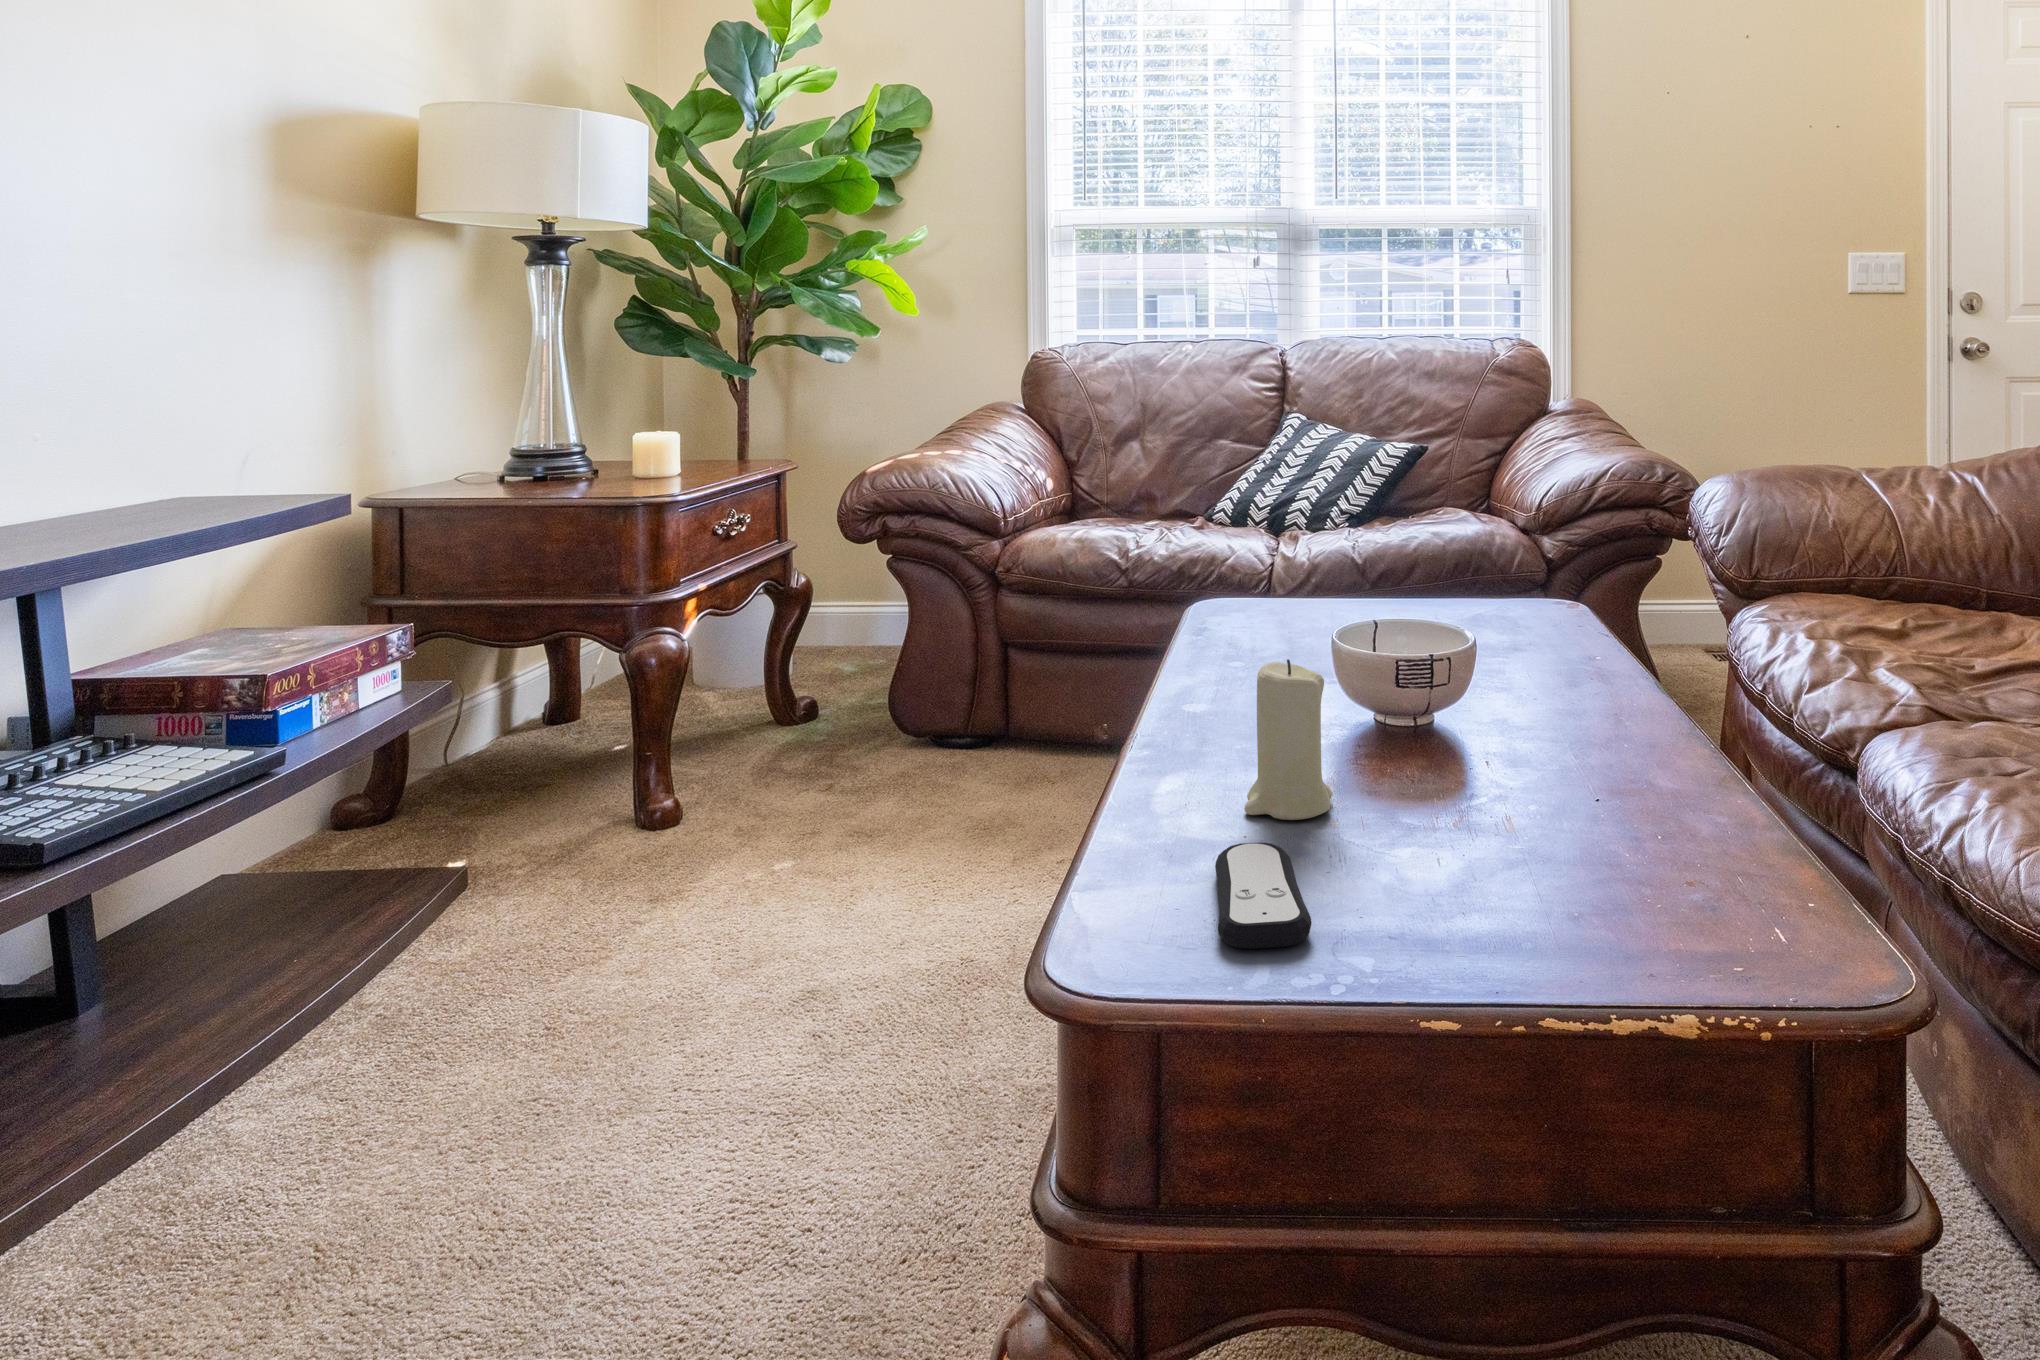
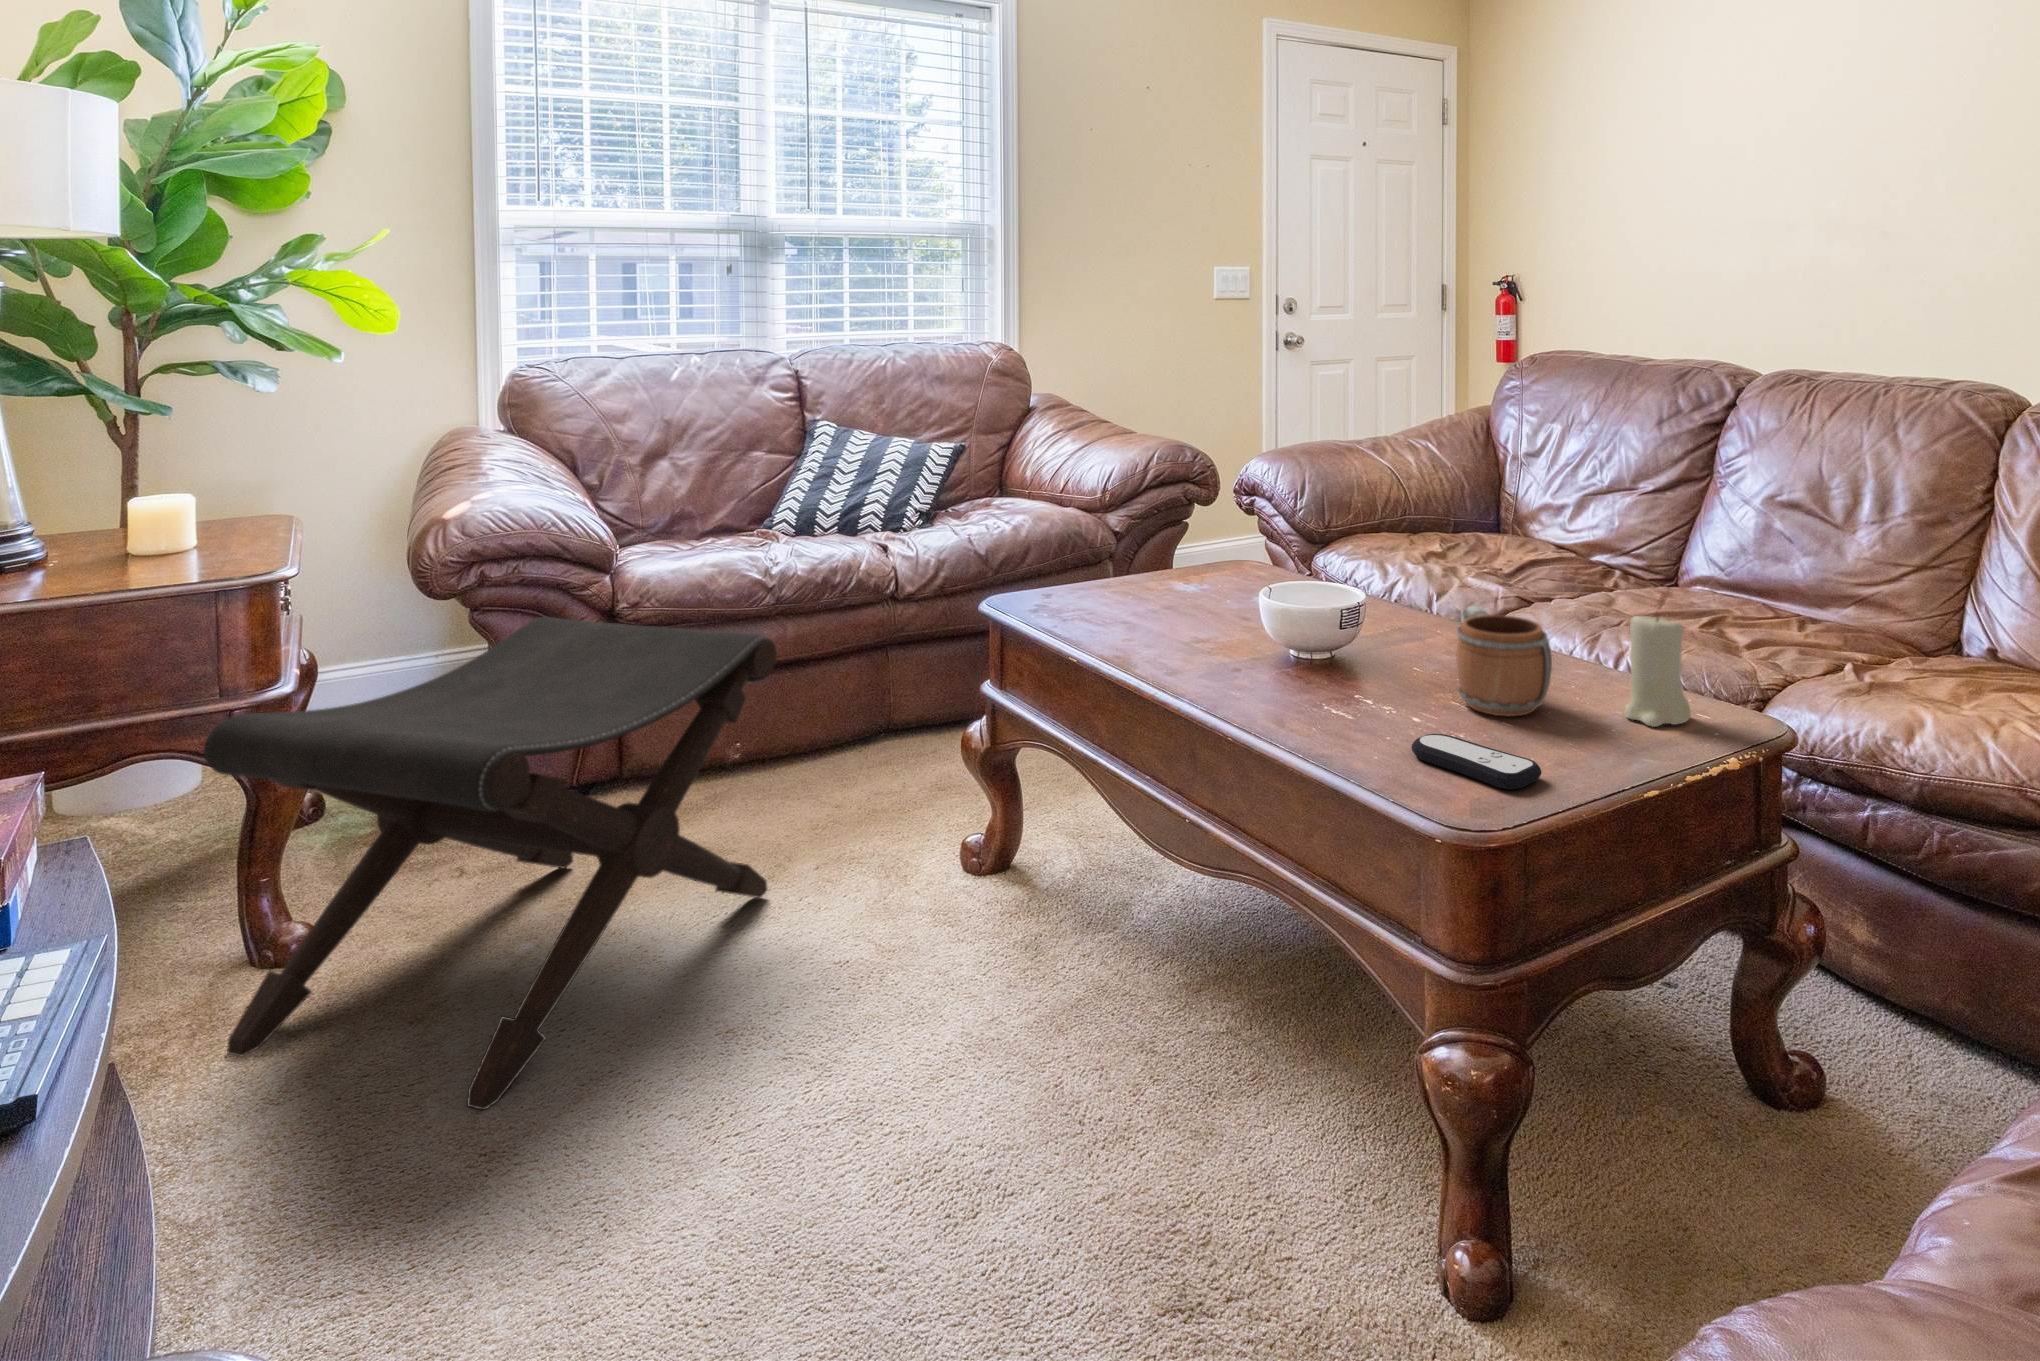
footstool: none [543,566,998,978] -> present [204,616,776,1110]
candle: present [1244,659,1332,820] -> present [1625,614,1691,727]
mug: none [1423,683,1558,856] -> present [1456,605,1552,716]

